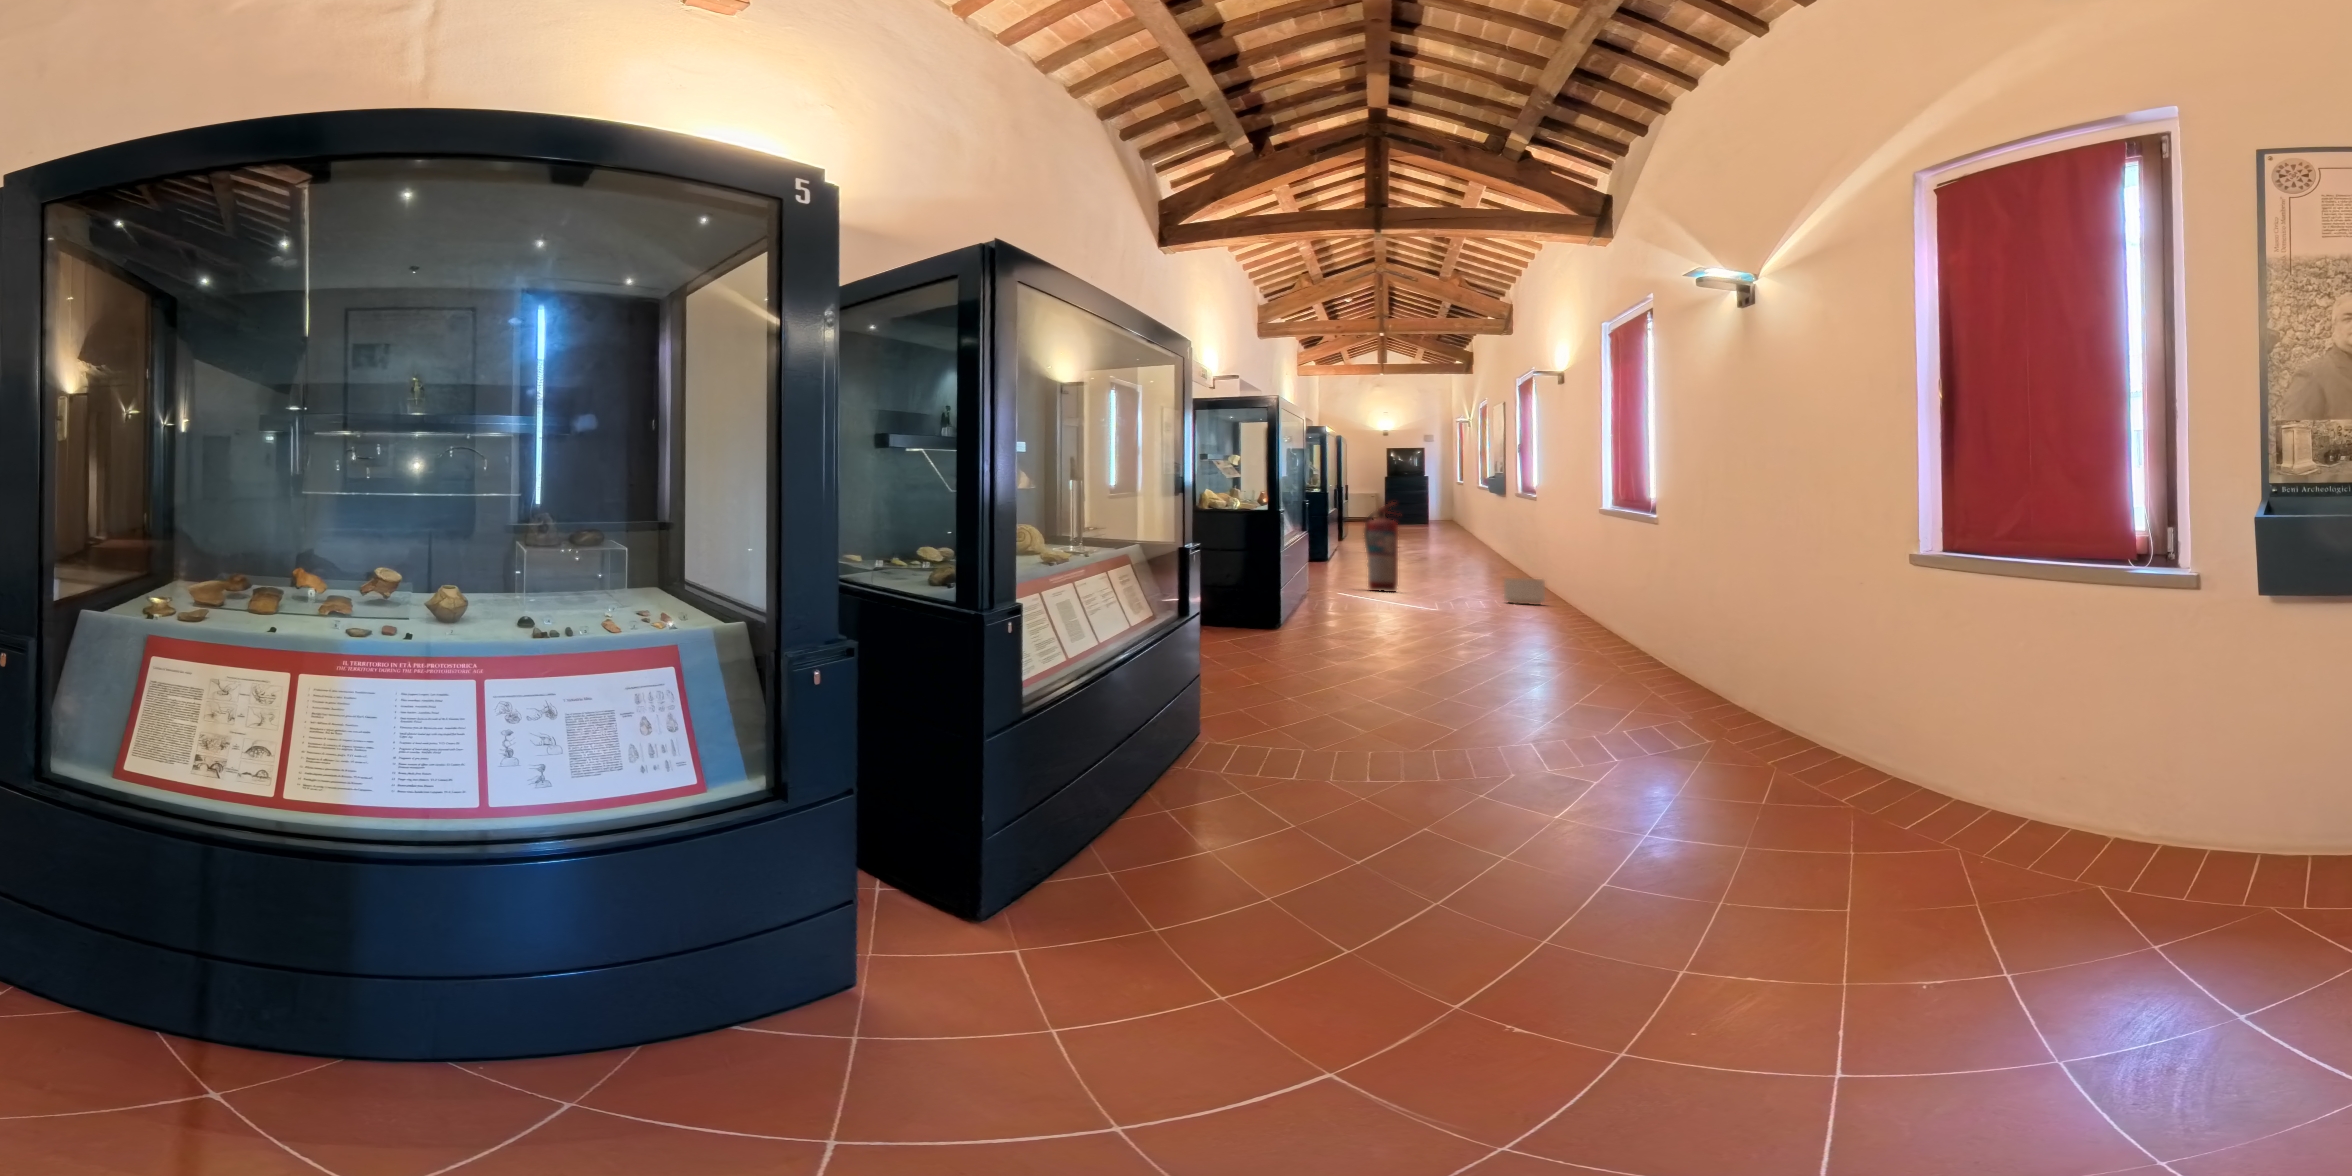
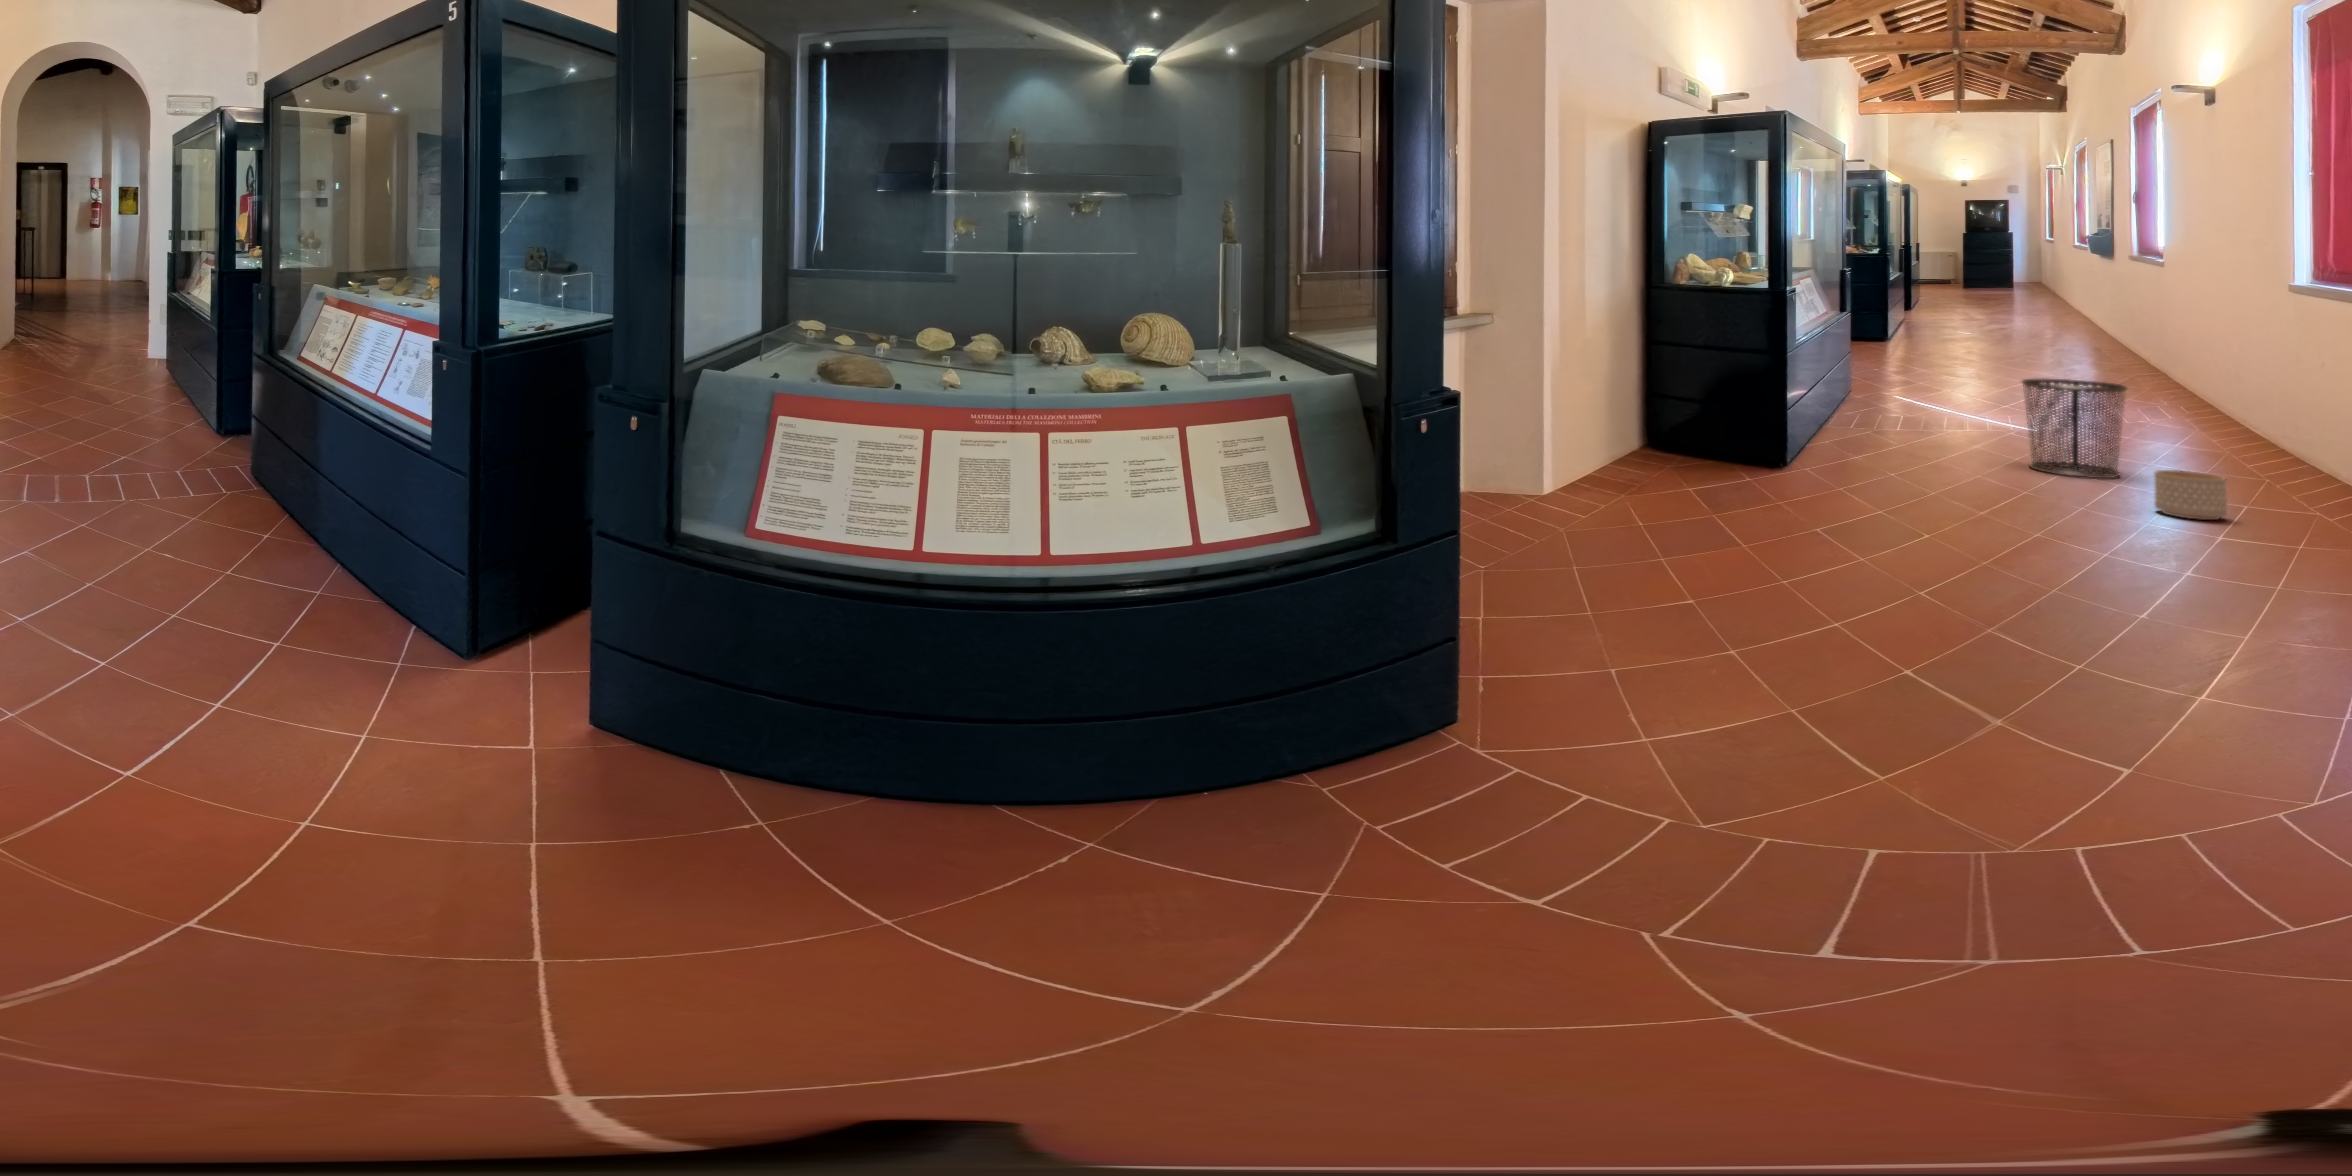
fire extinguisher: present [1364,503,1398,592] -> none [1926,335,1983,472]
waste bin: none [1425,535,1493,595] -> present [2022,379,2127,478]

